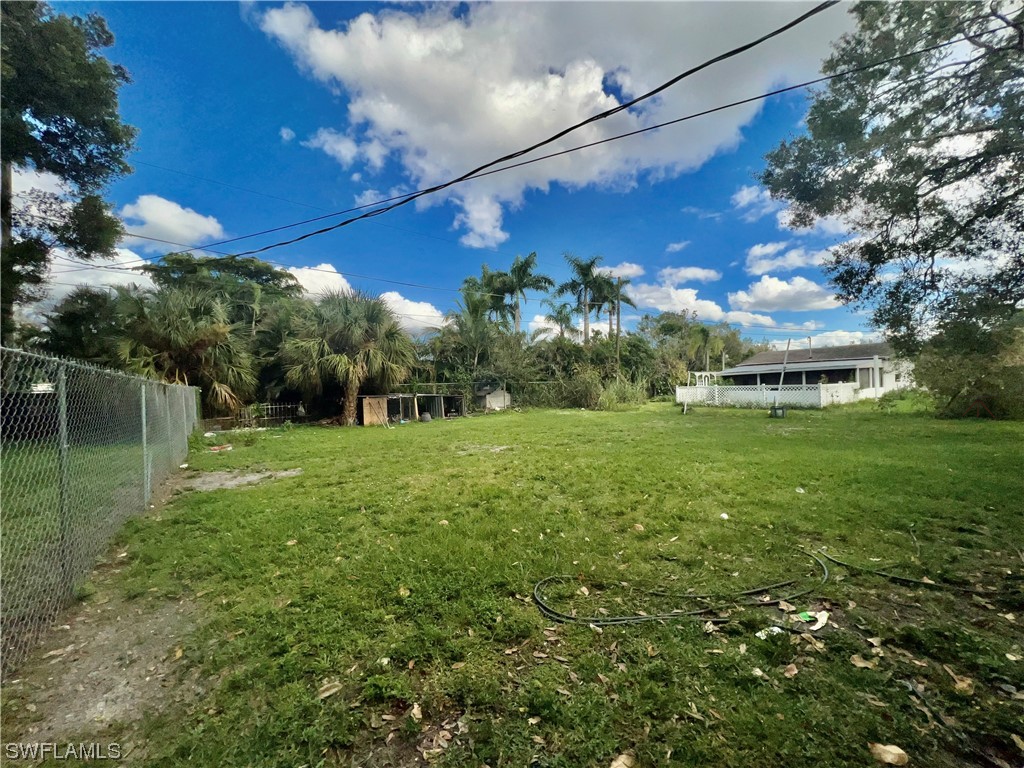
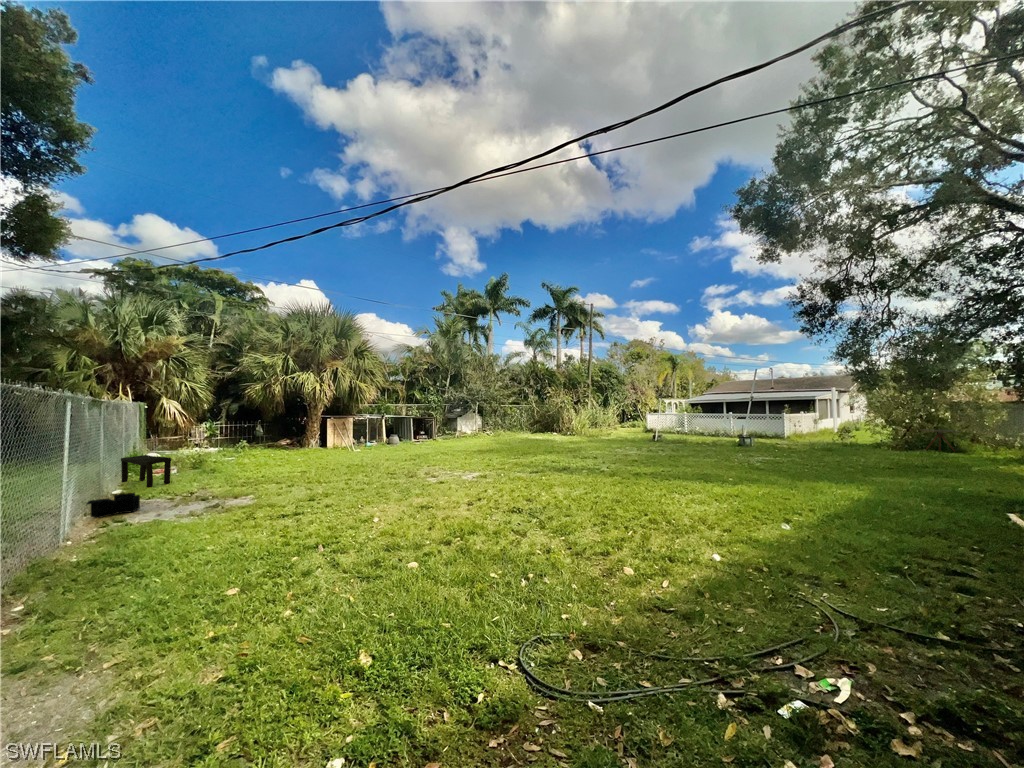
bench: none [186,433,229,461] -> present [121,455,171,487]
storage bin: none [163,465,209,487] -> present [86,493,140,518]

